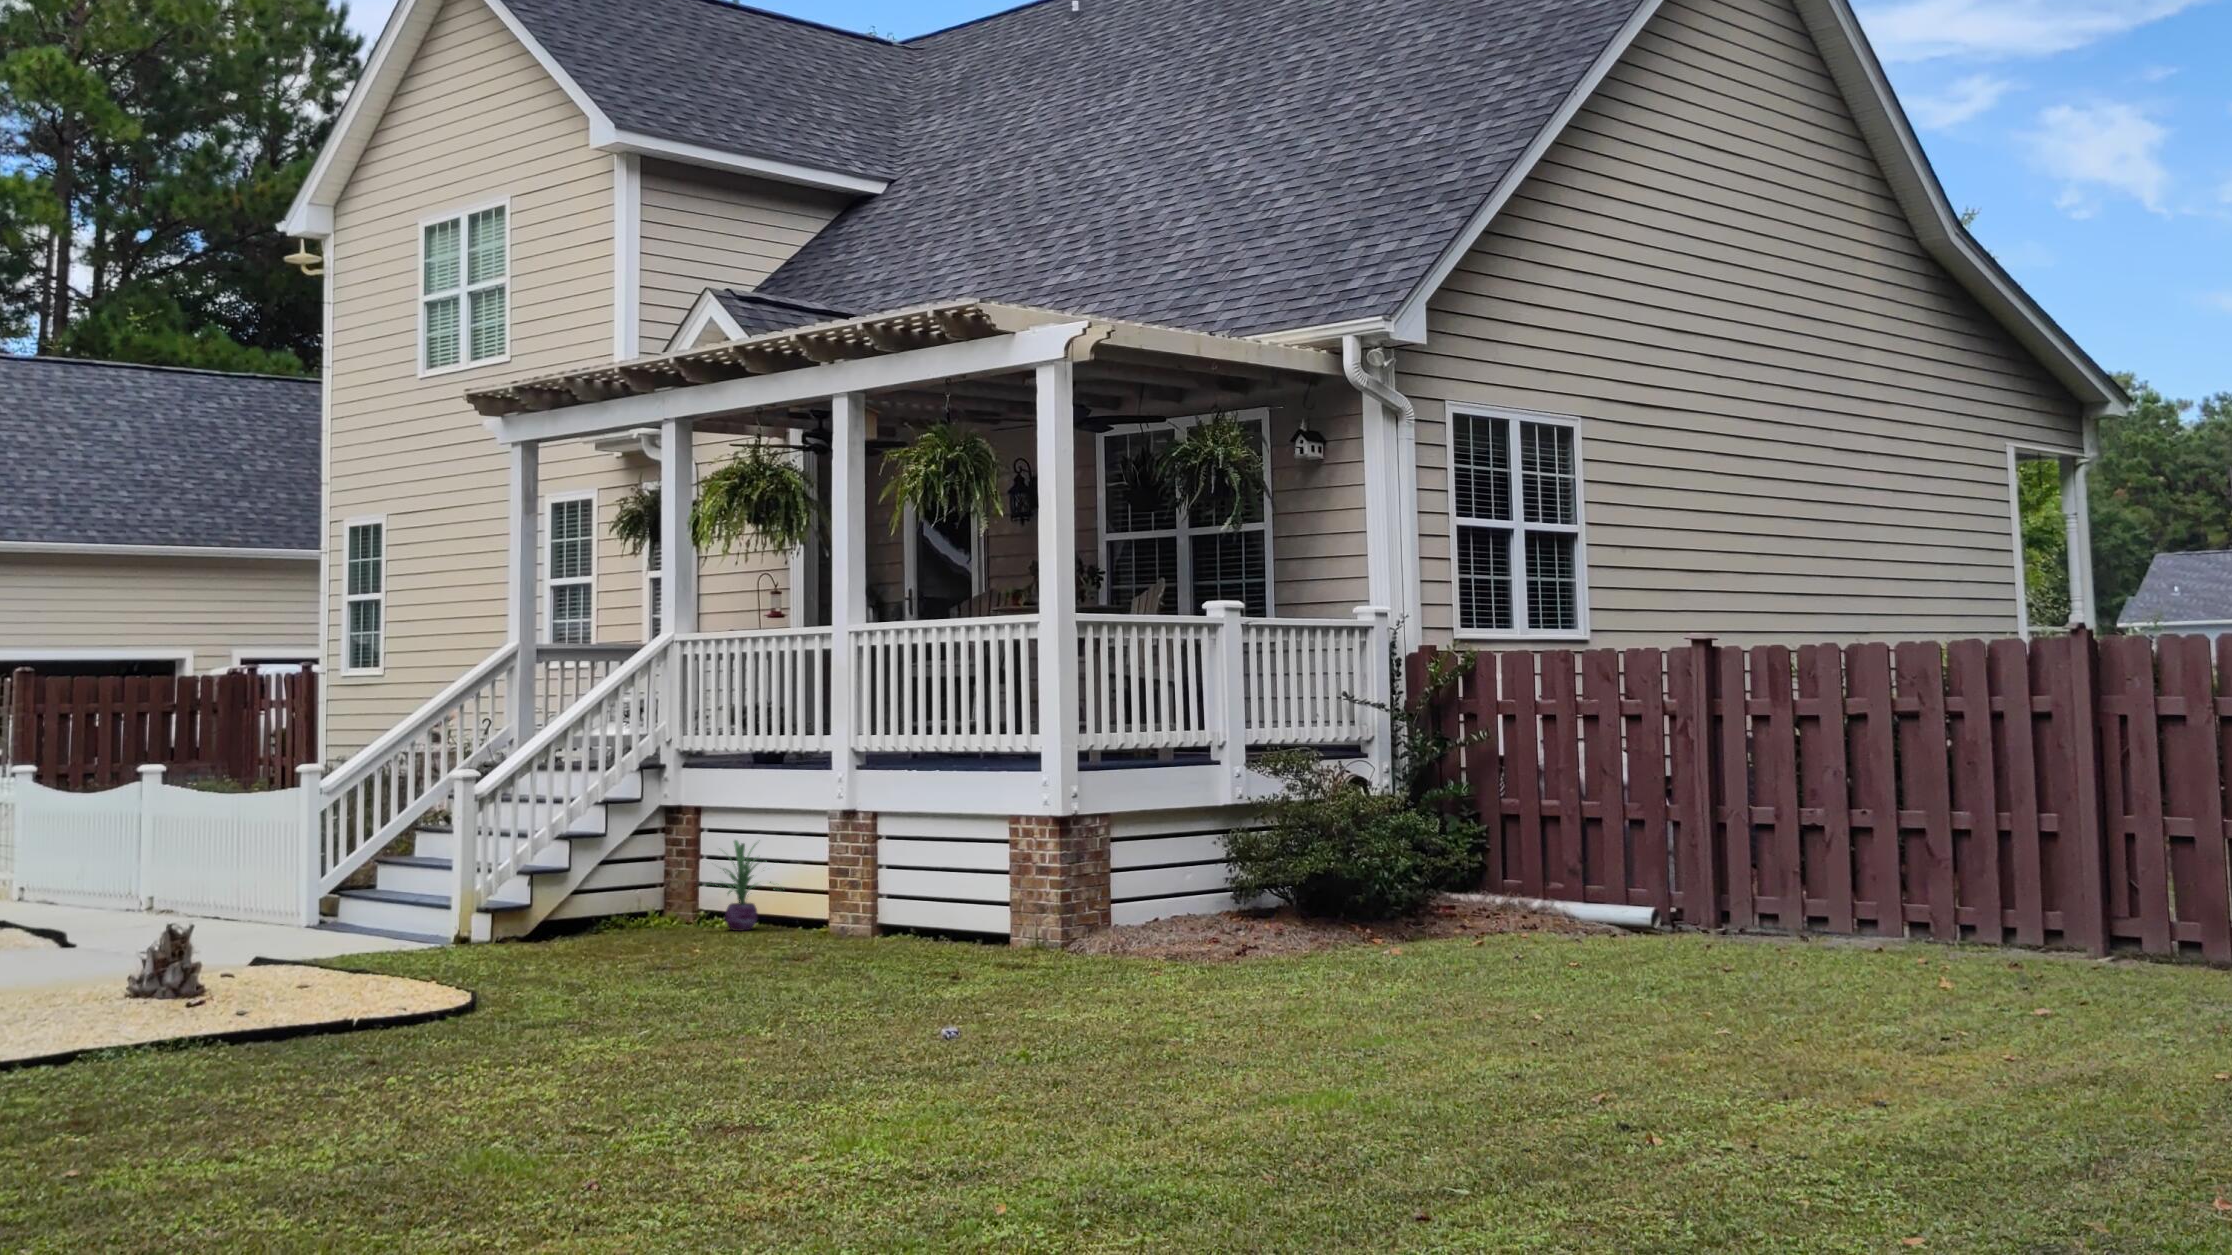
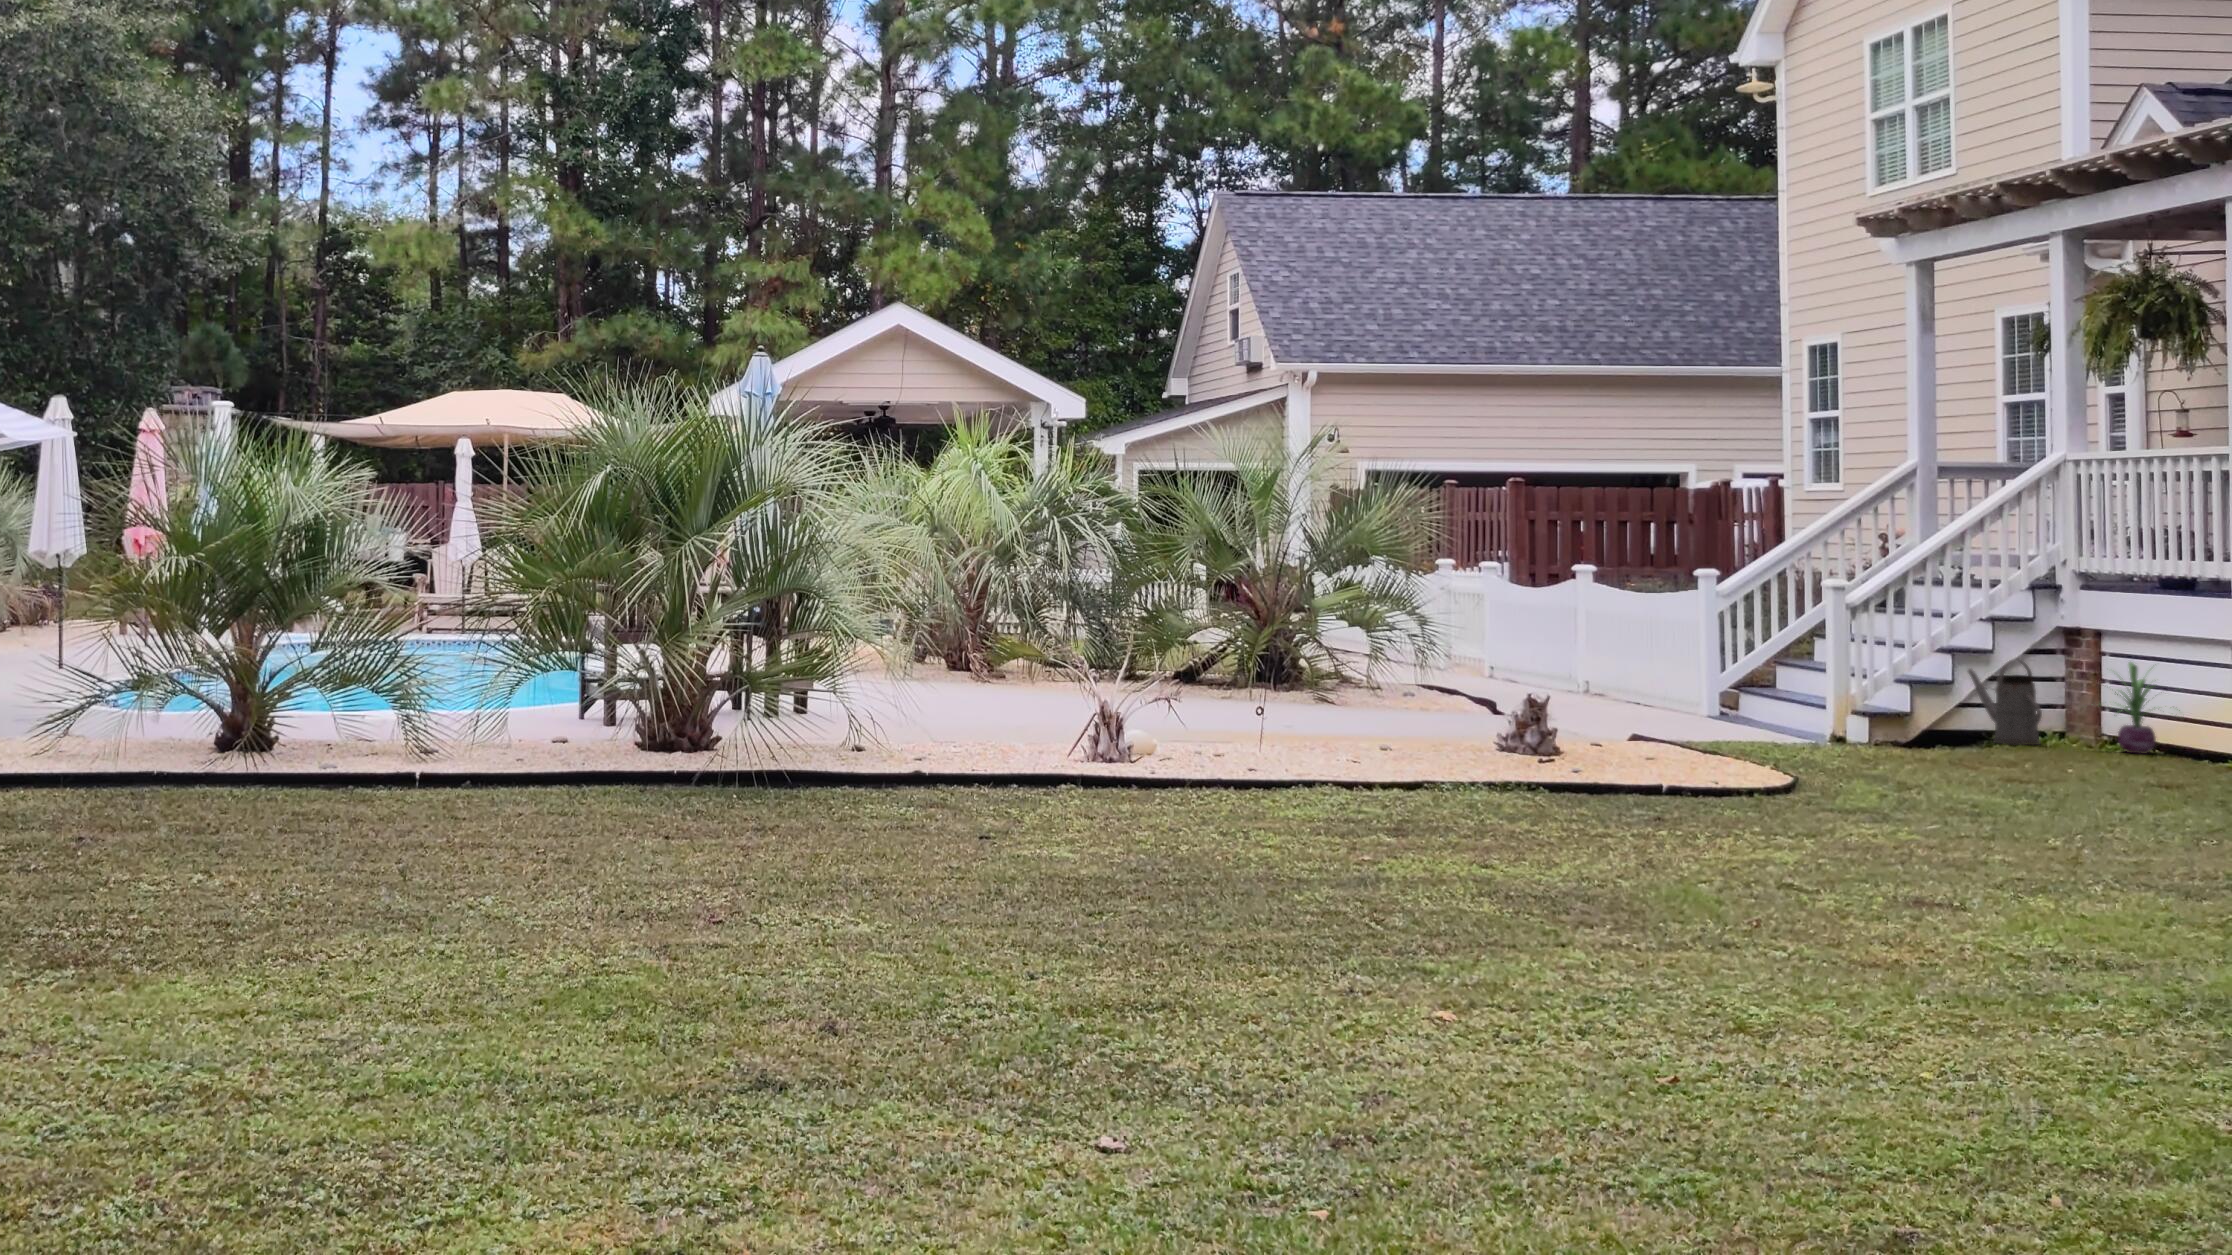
watering can: none [583,844,657,932] -> present [1968,661,2042,745]

